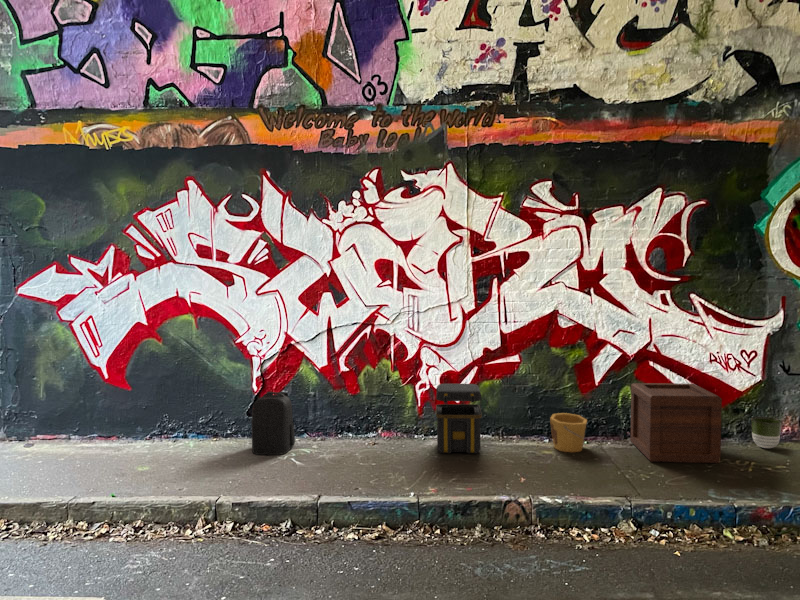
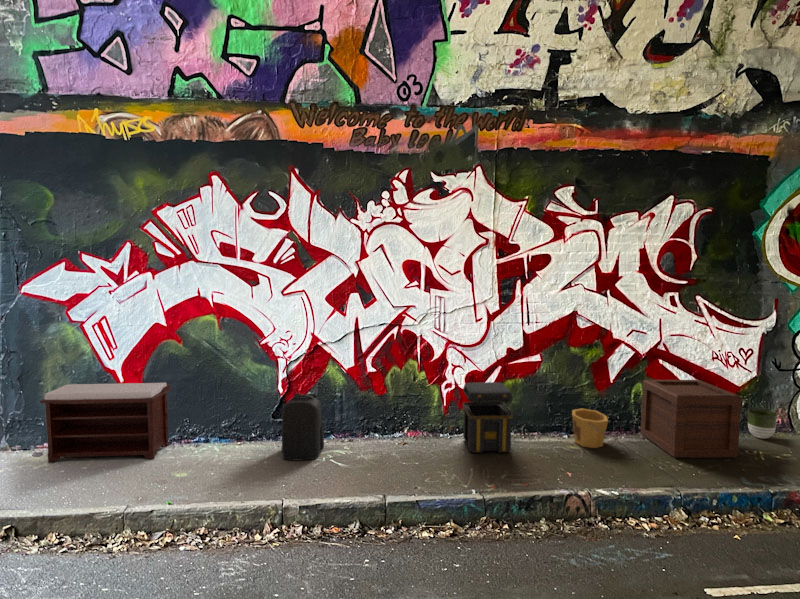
bench: none [34,380,151,451] -> present [40,383,171,463]

